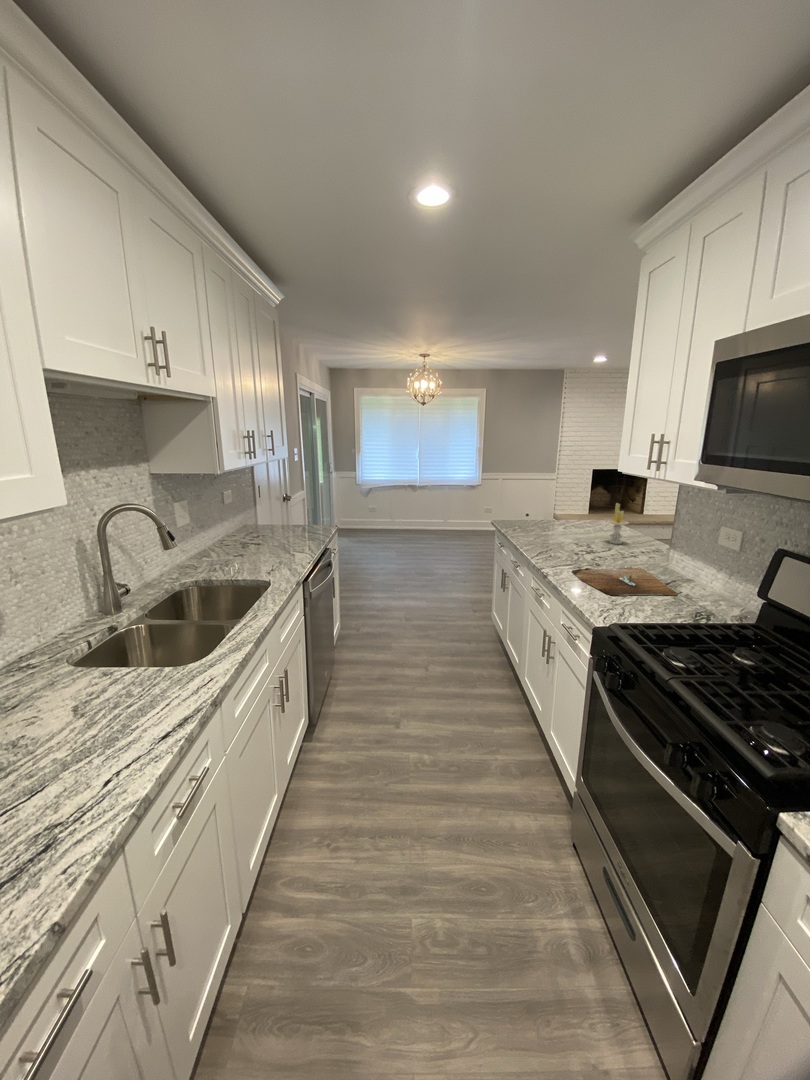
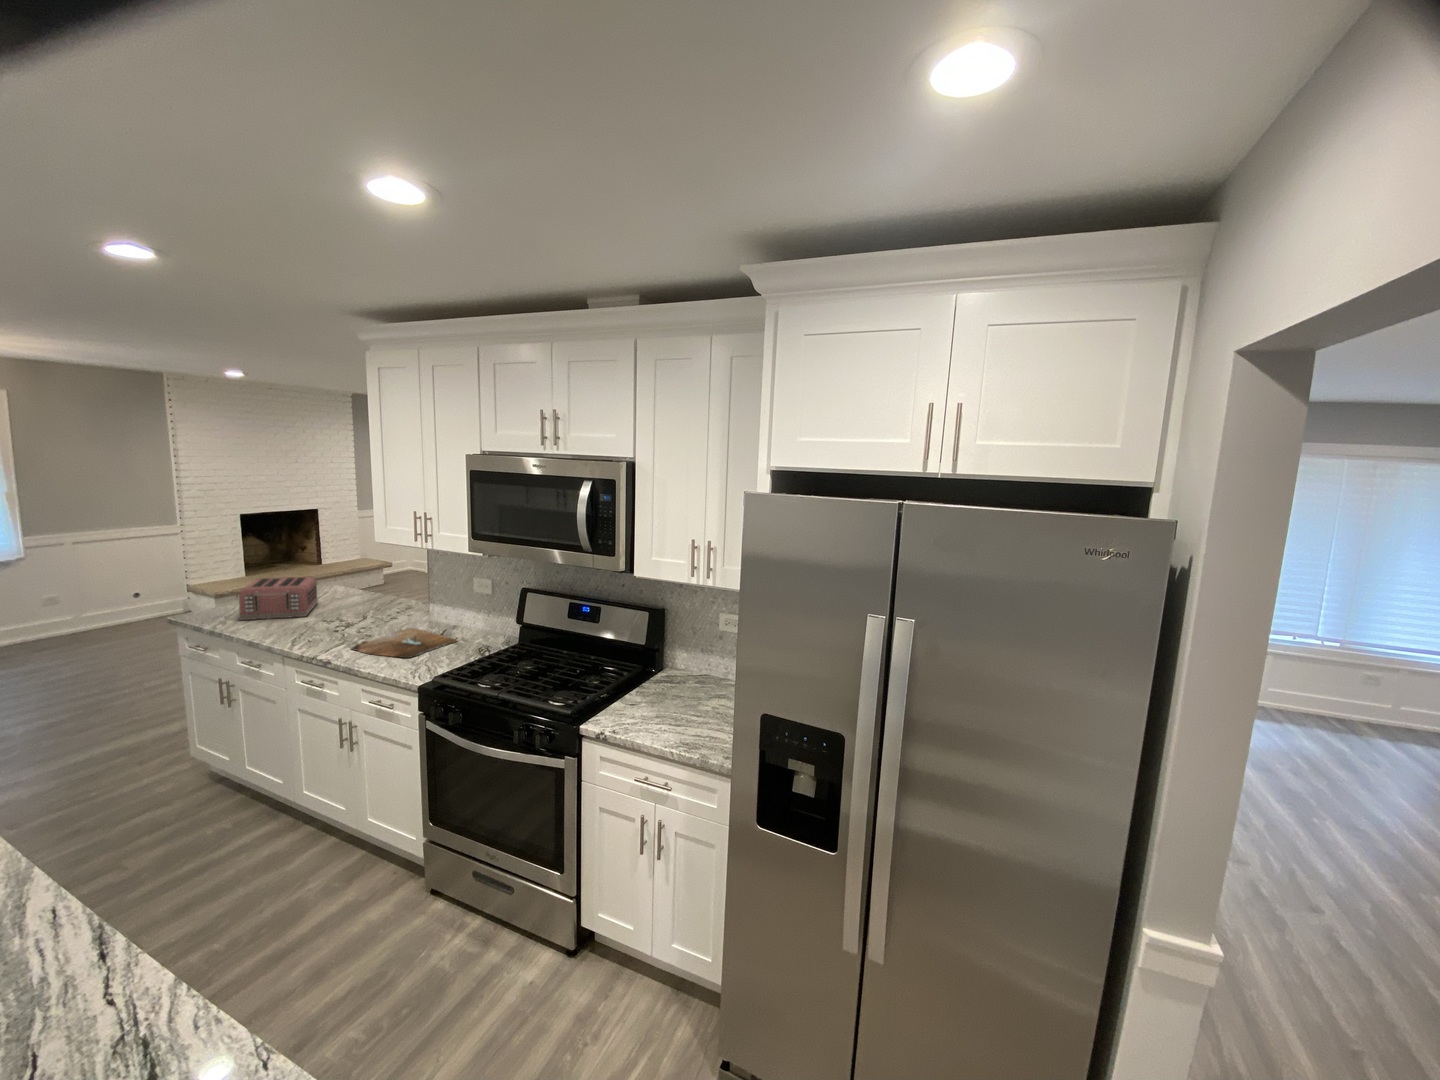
toaster: none [527,503,587,539] -> present [239,577,318,620]
candle: present [607,503,629,544] -> none [350,568,376,610]

